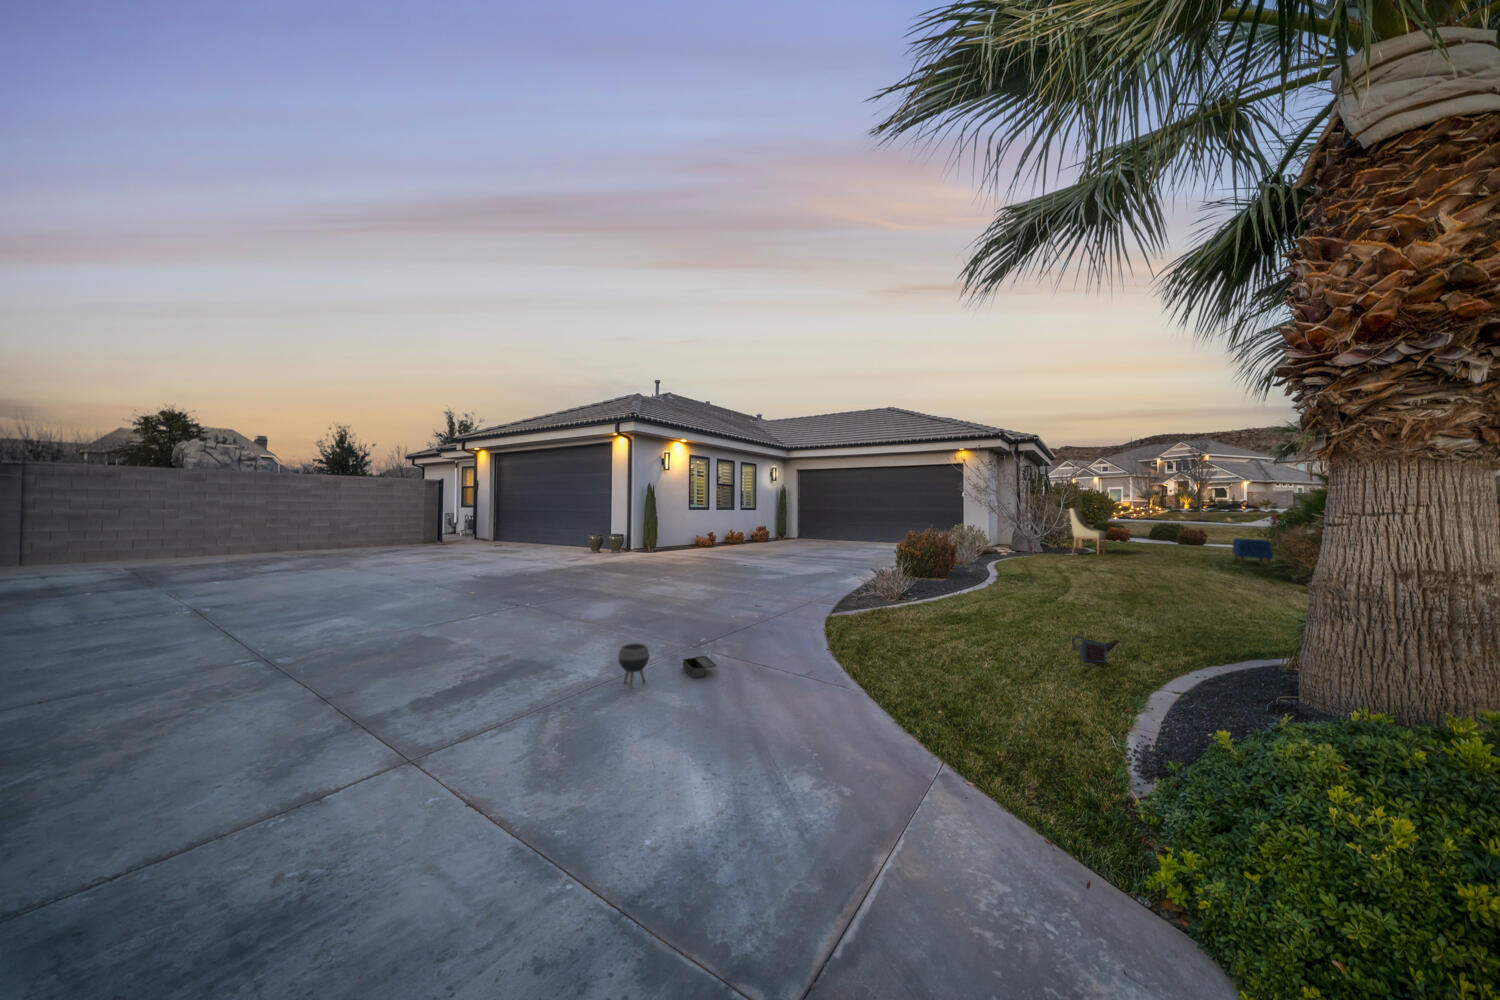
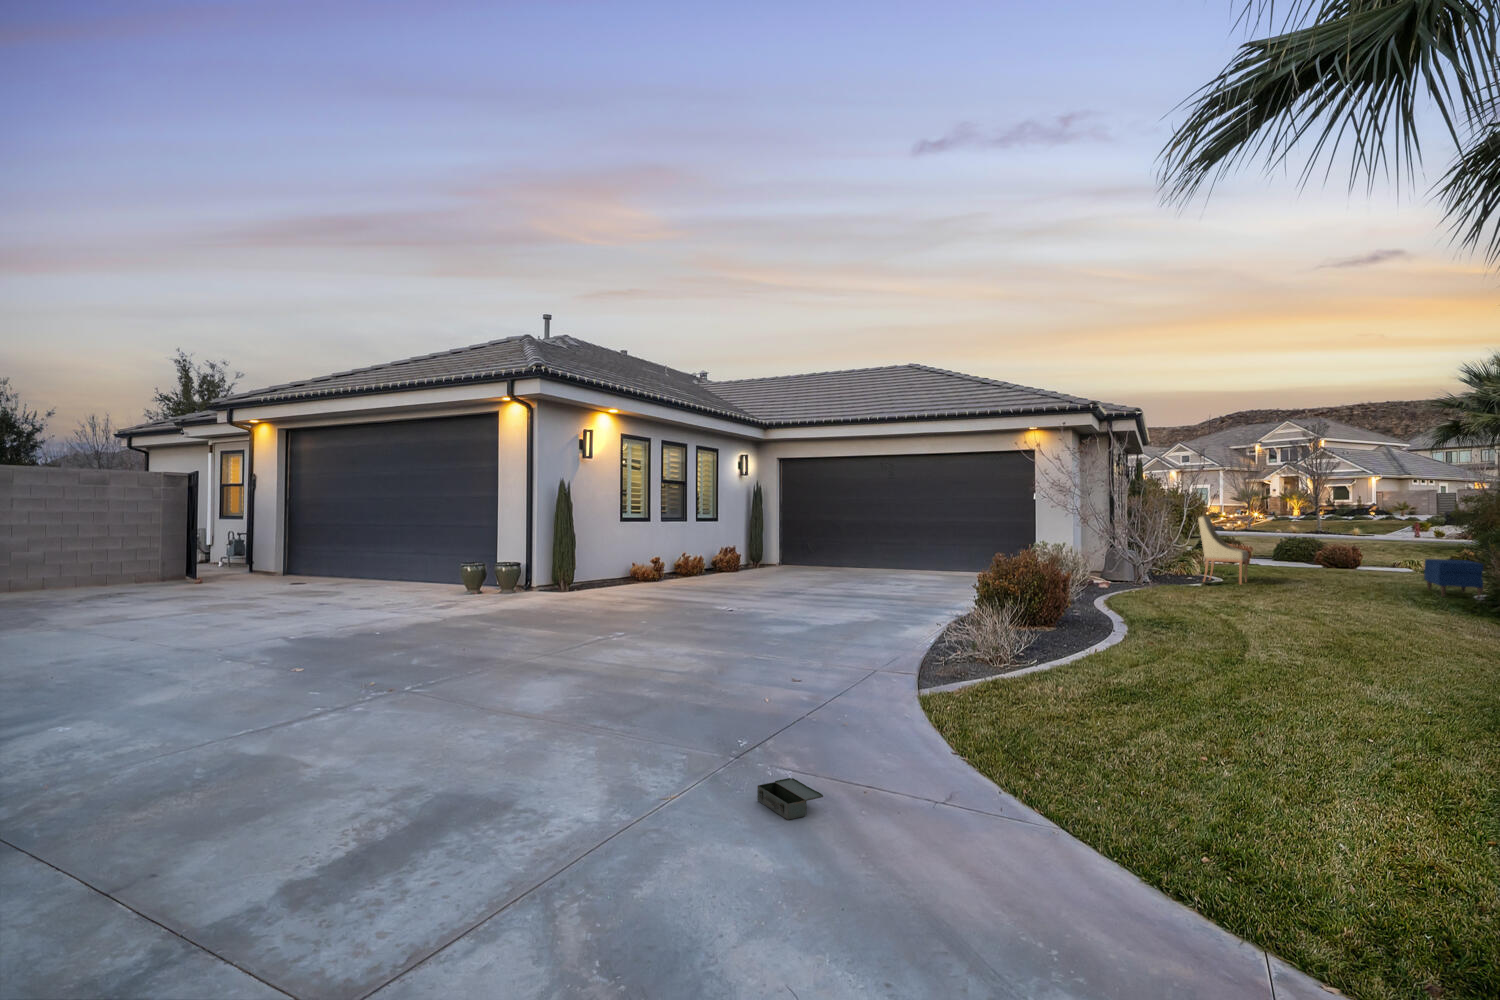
watering can: present [1071,636,1120,663] -> none [1363,722,1439,763]
planter: present [618,643,649,688] -> none [667,764,720,847]

